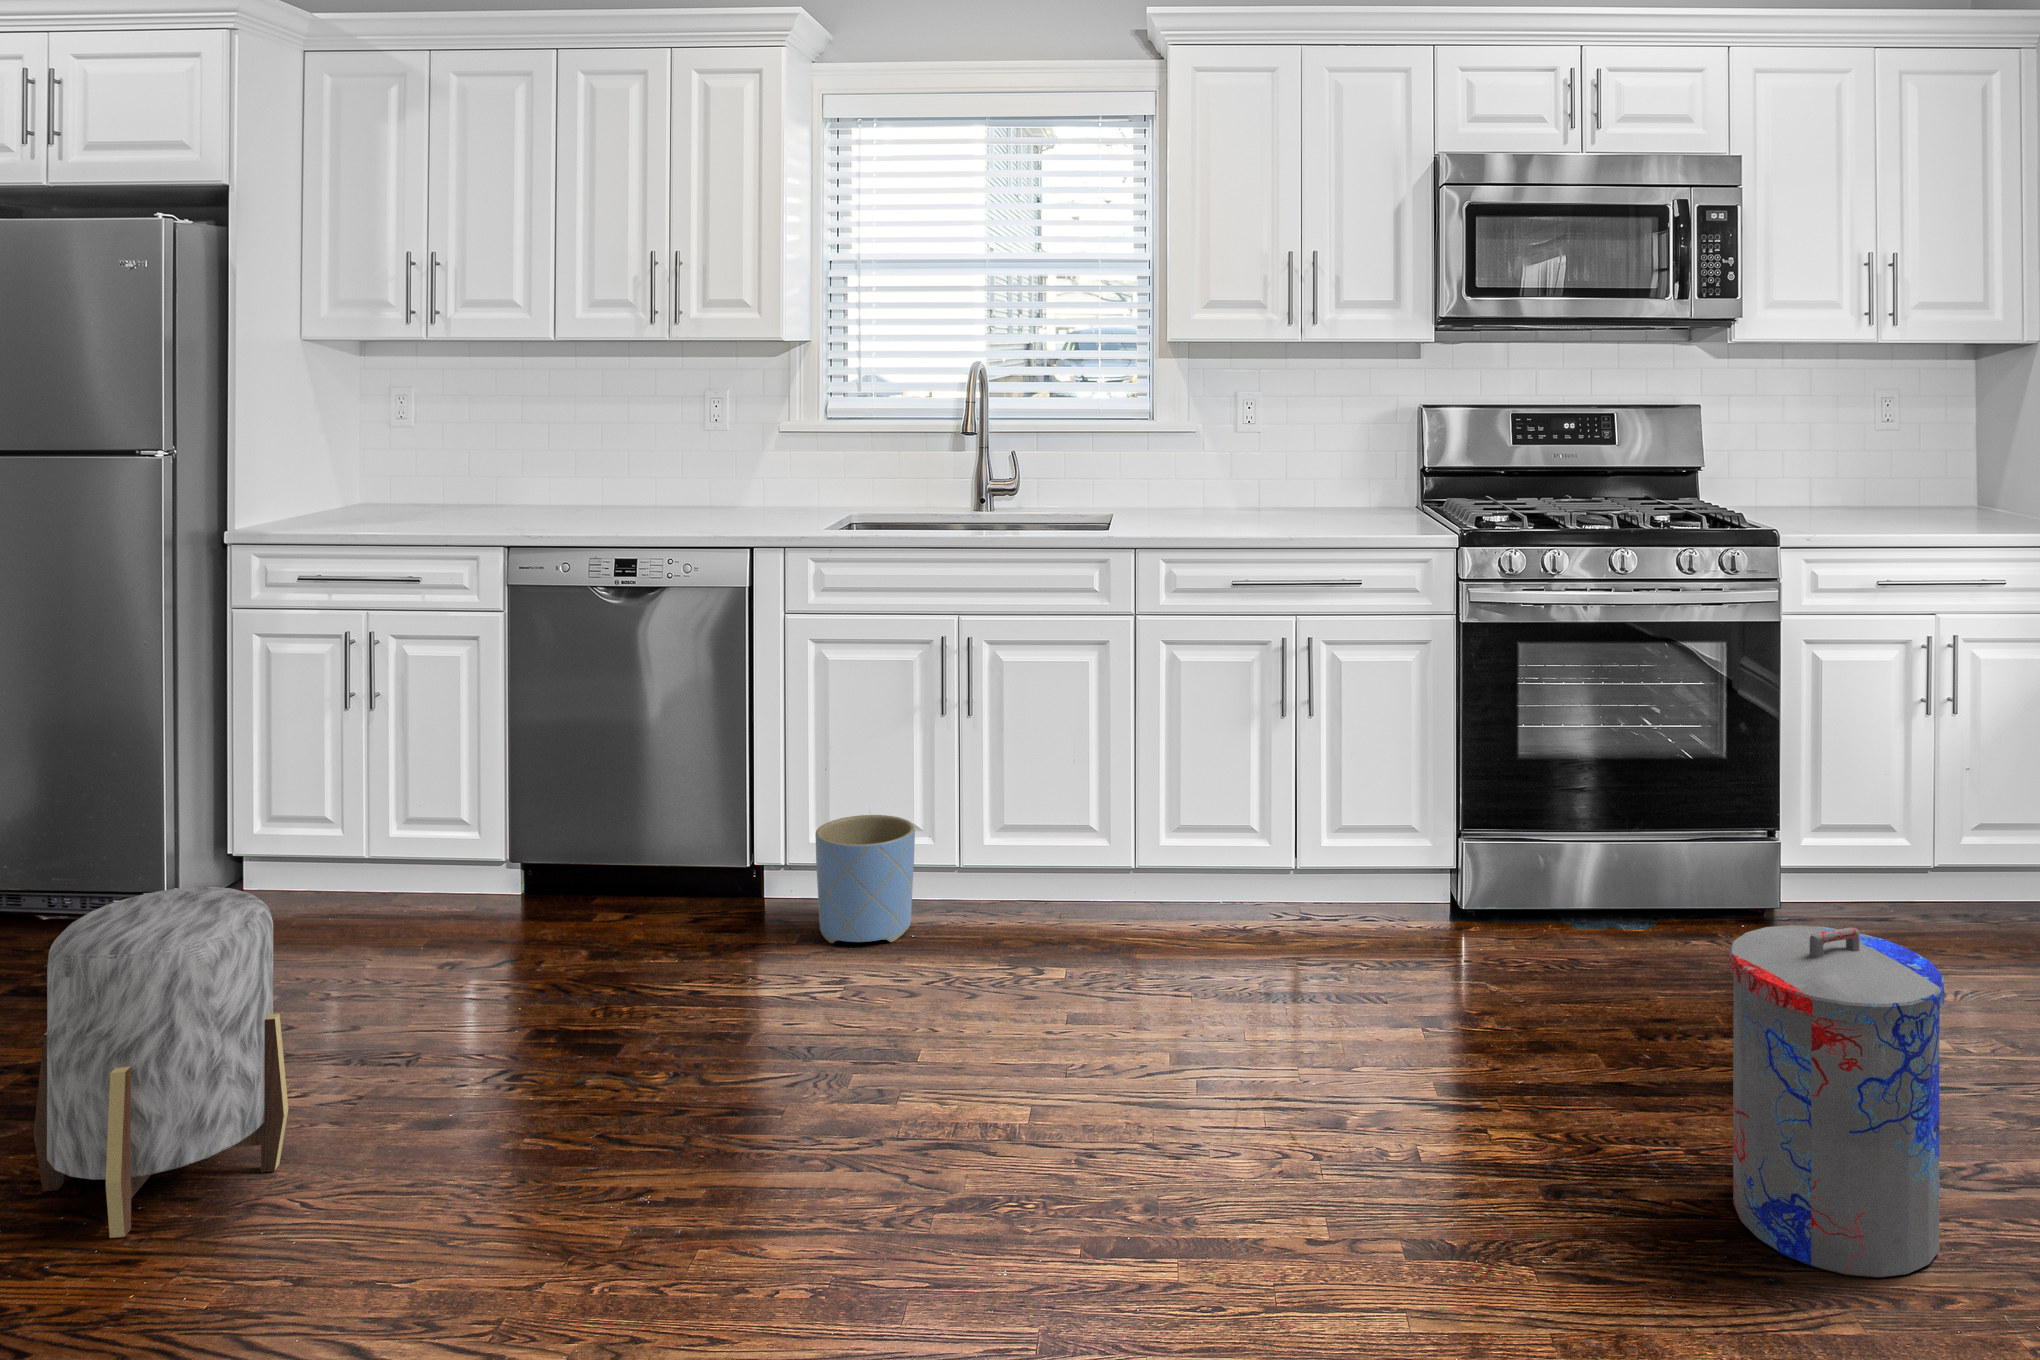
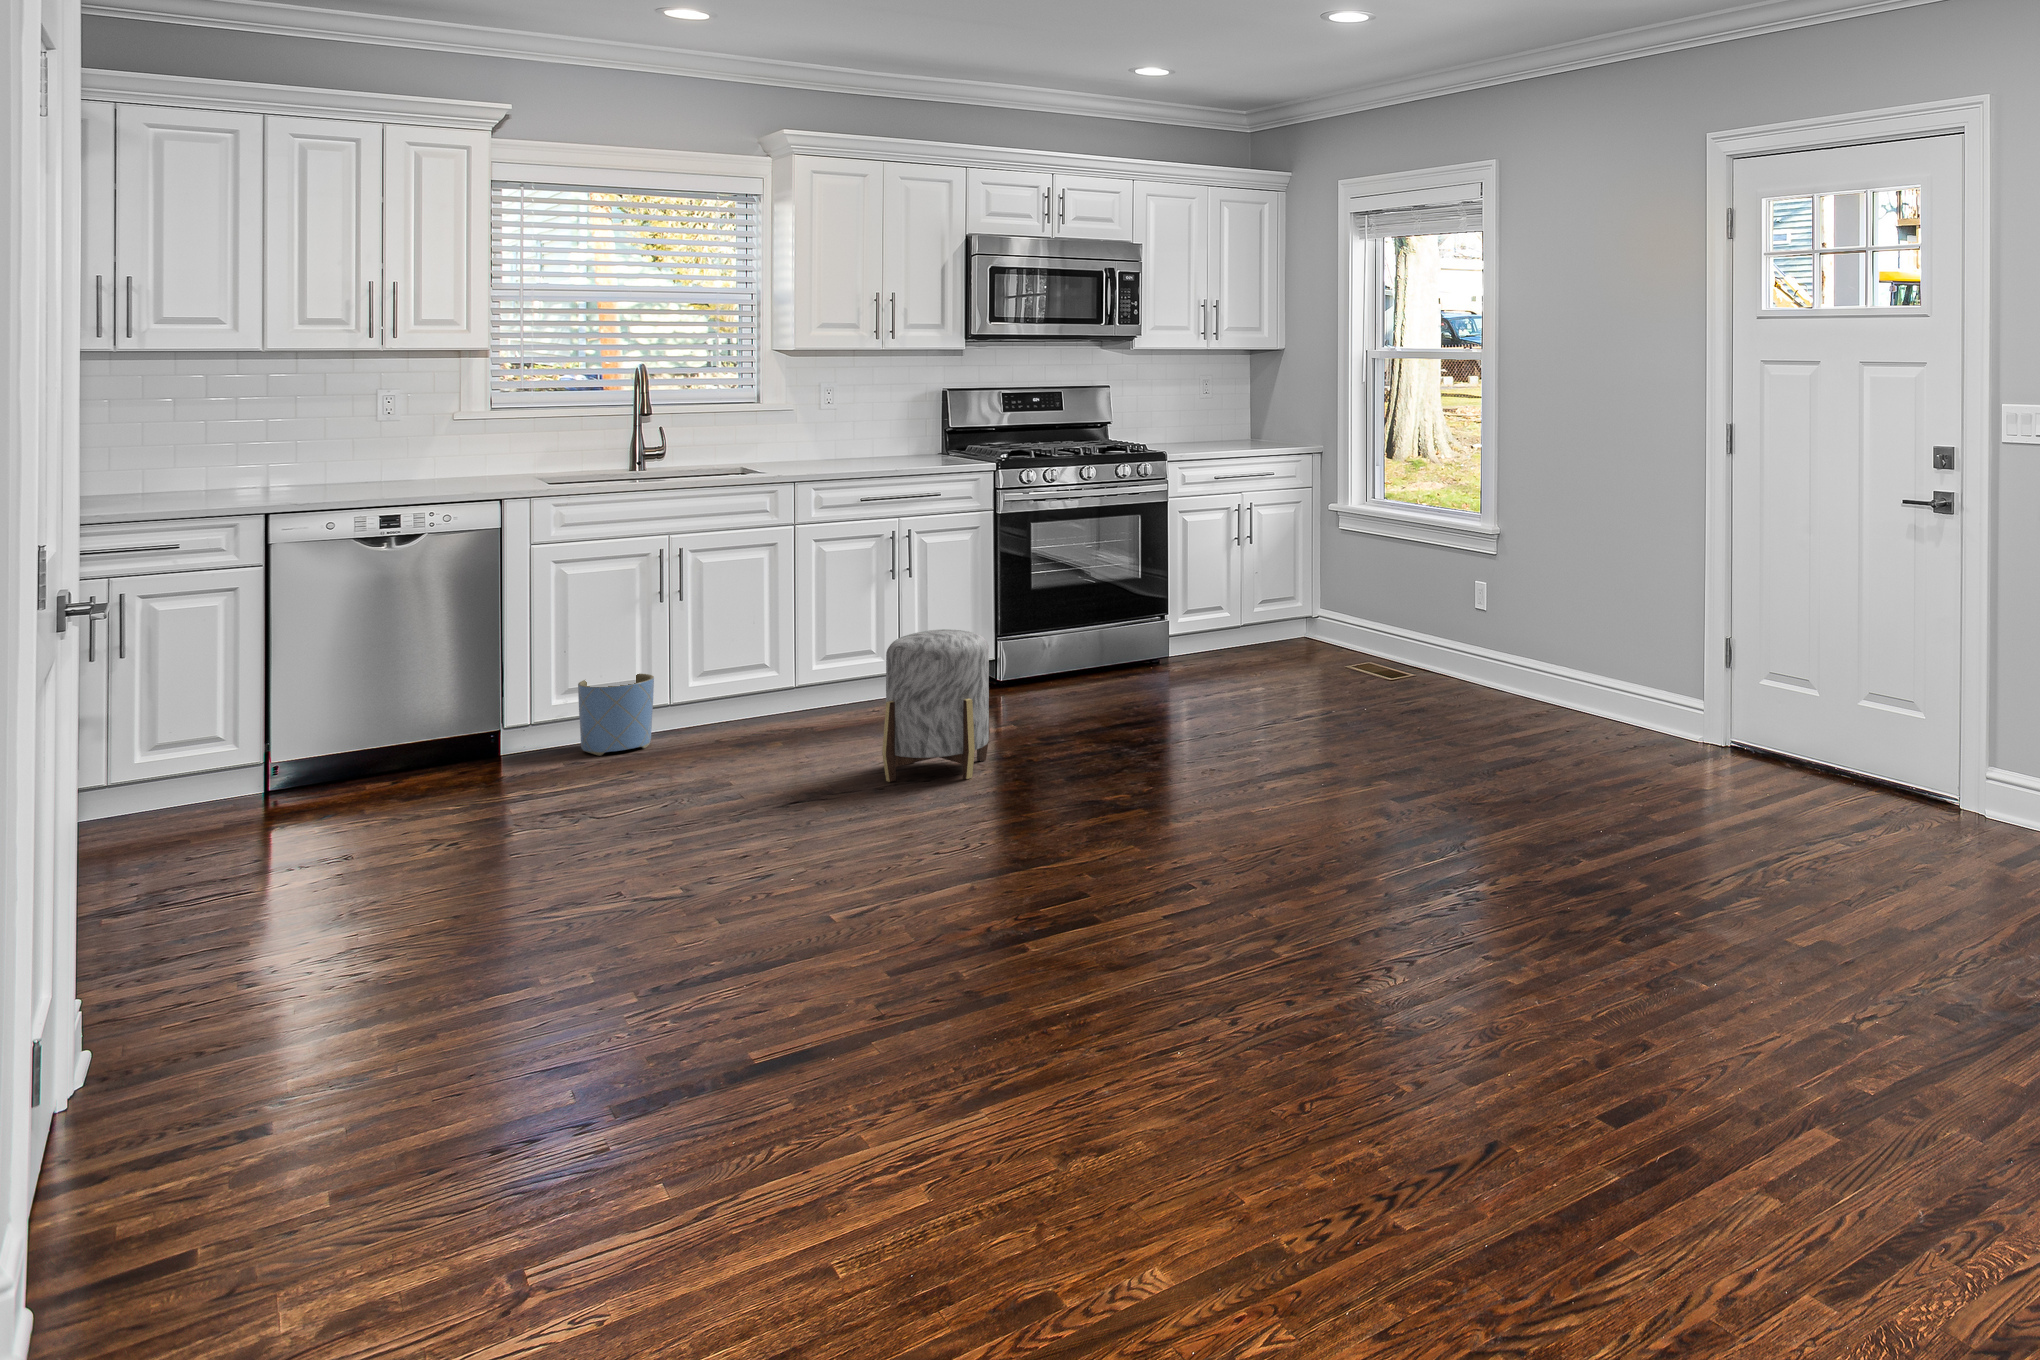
stool: present [34,887,288,1238] -> present [882,629,990,782]
trash can: present [1729,925,1944,1277] -> none [1190,602,1276,739]

